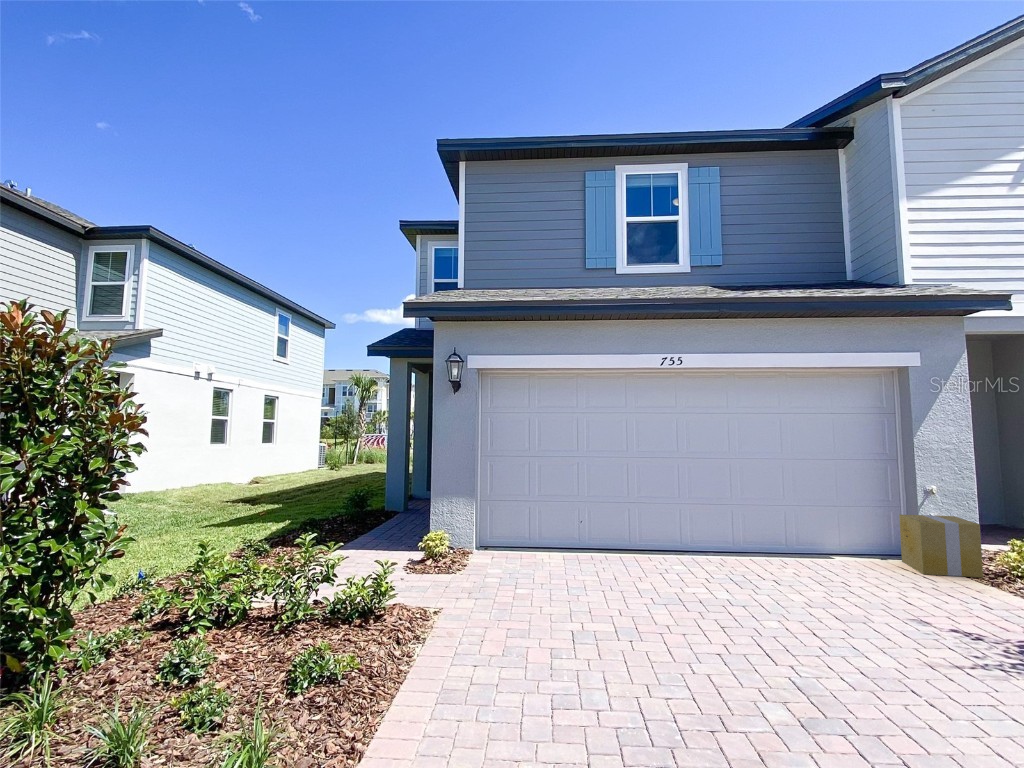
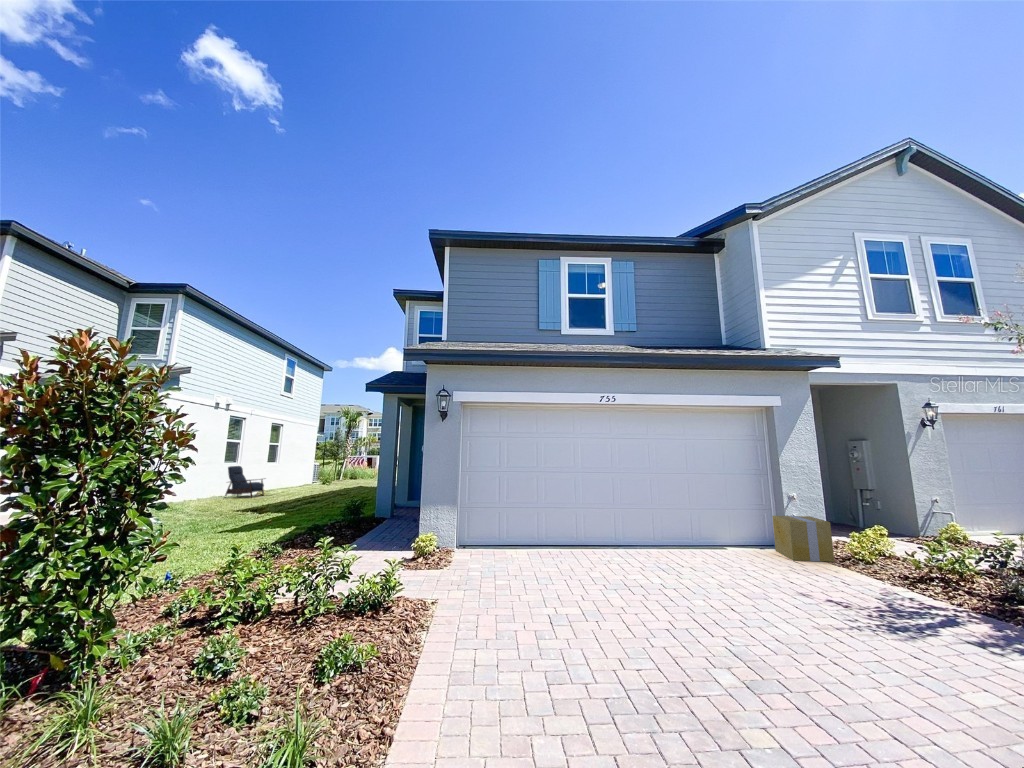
chair: none [215,448,261,486] -> present [225,466,264,498]

